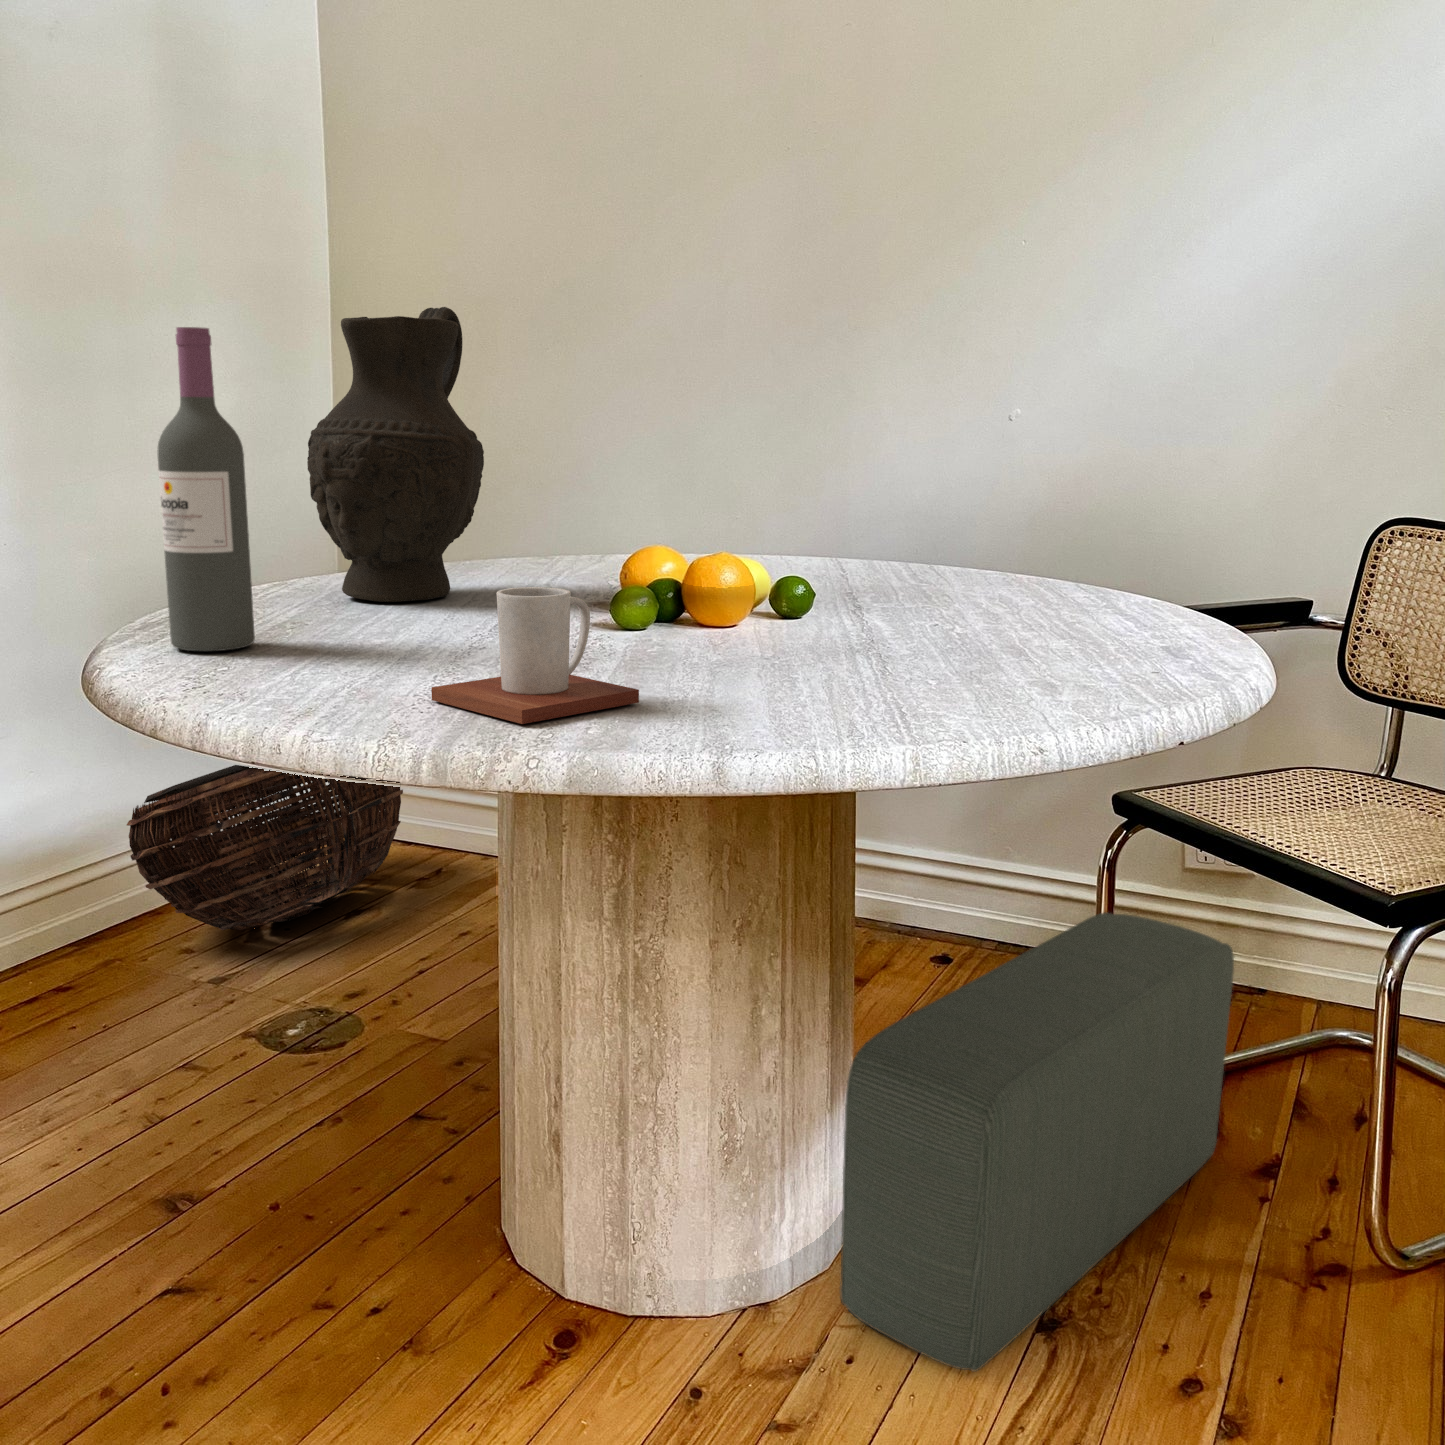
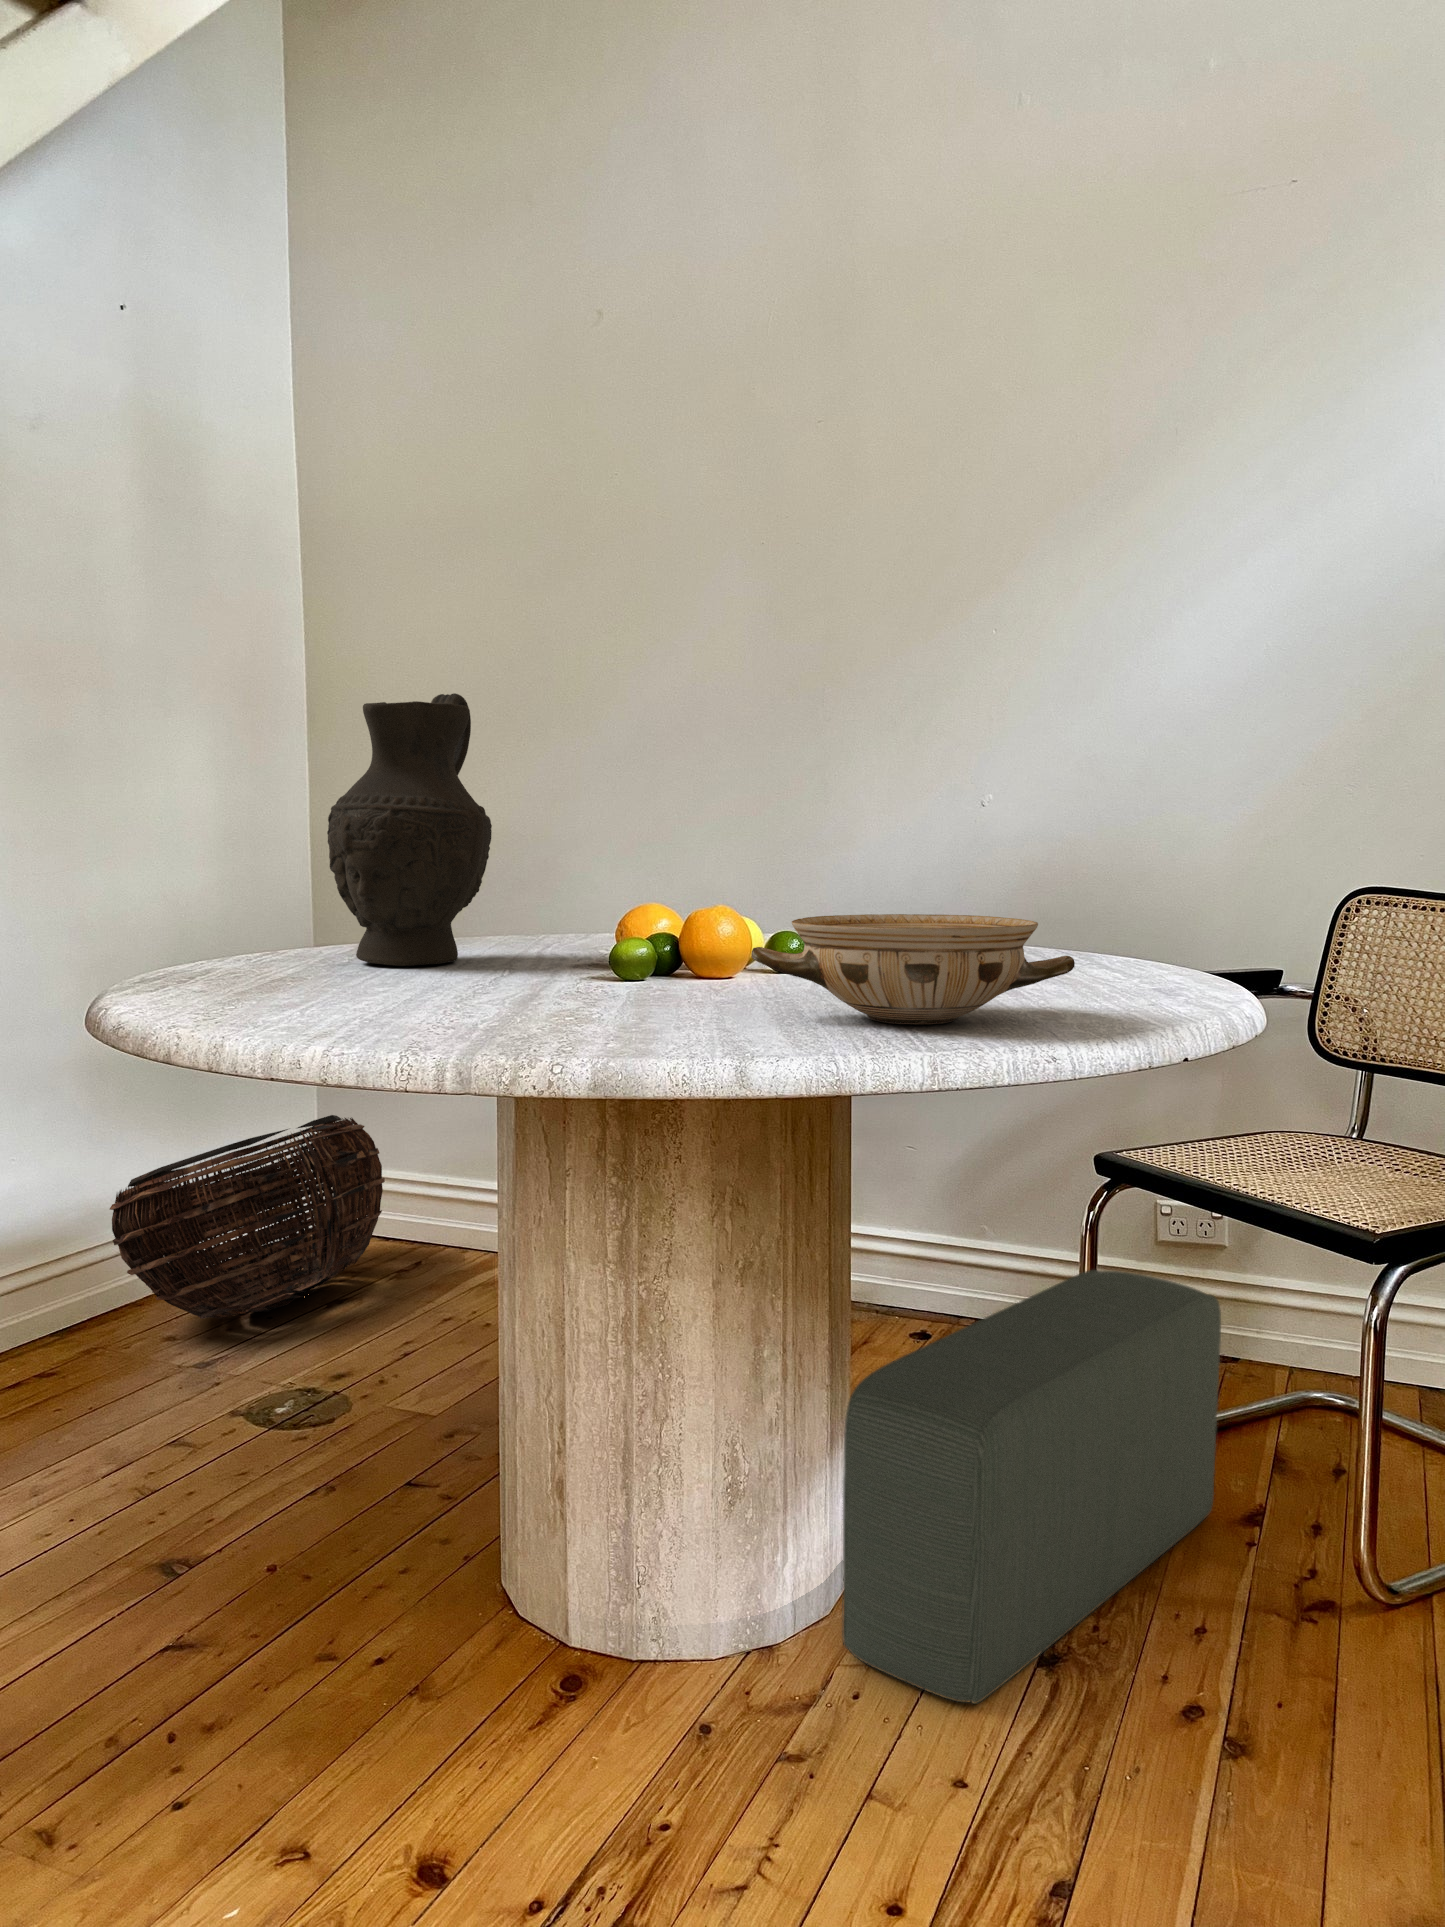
wine bottle: present [157,327,255,651] -> none [209,709,290,1001]
ceramic bowl: none [752,560,1110,689] -> present [751,914,1075,1024]
mug: present [431,587,639,724] -> none [466,933,653,1048]

